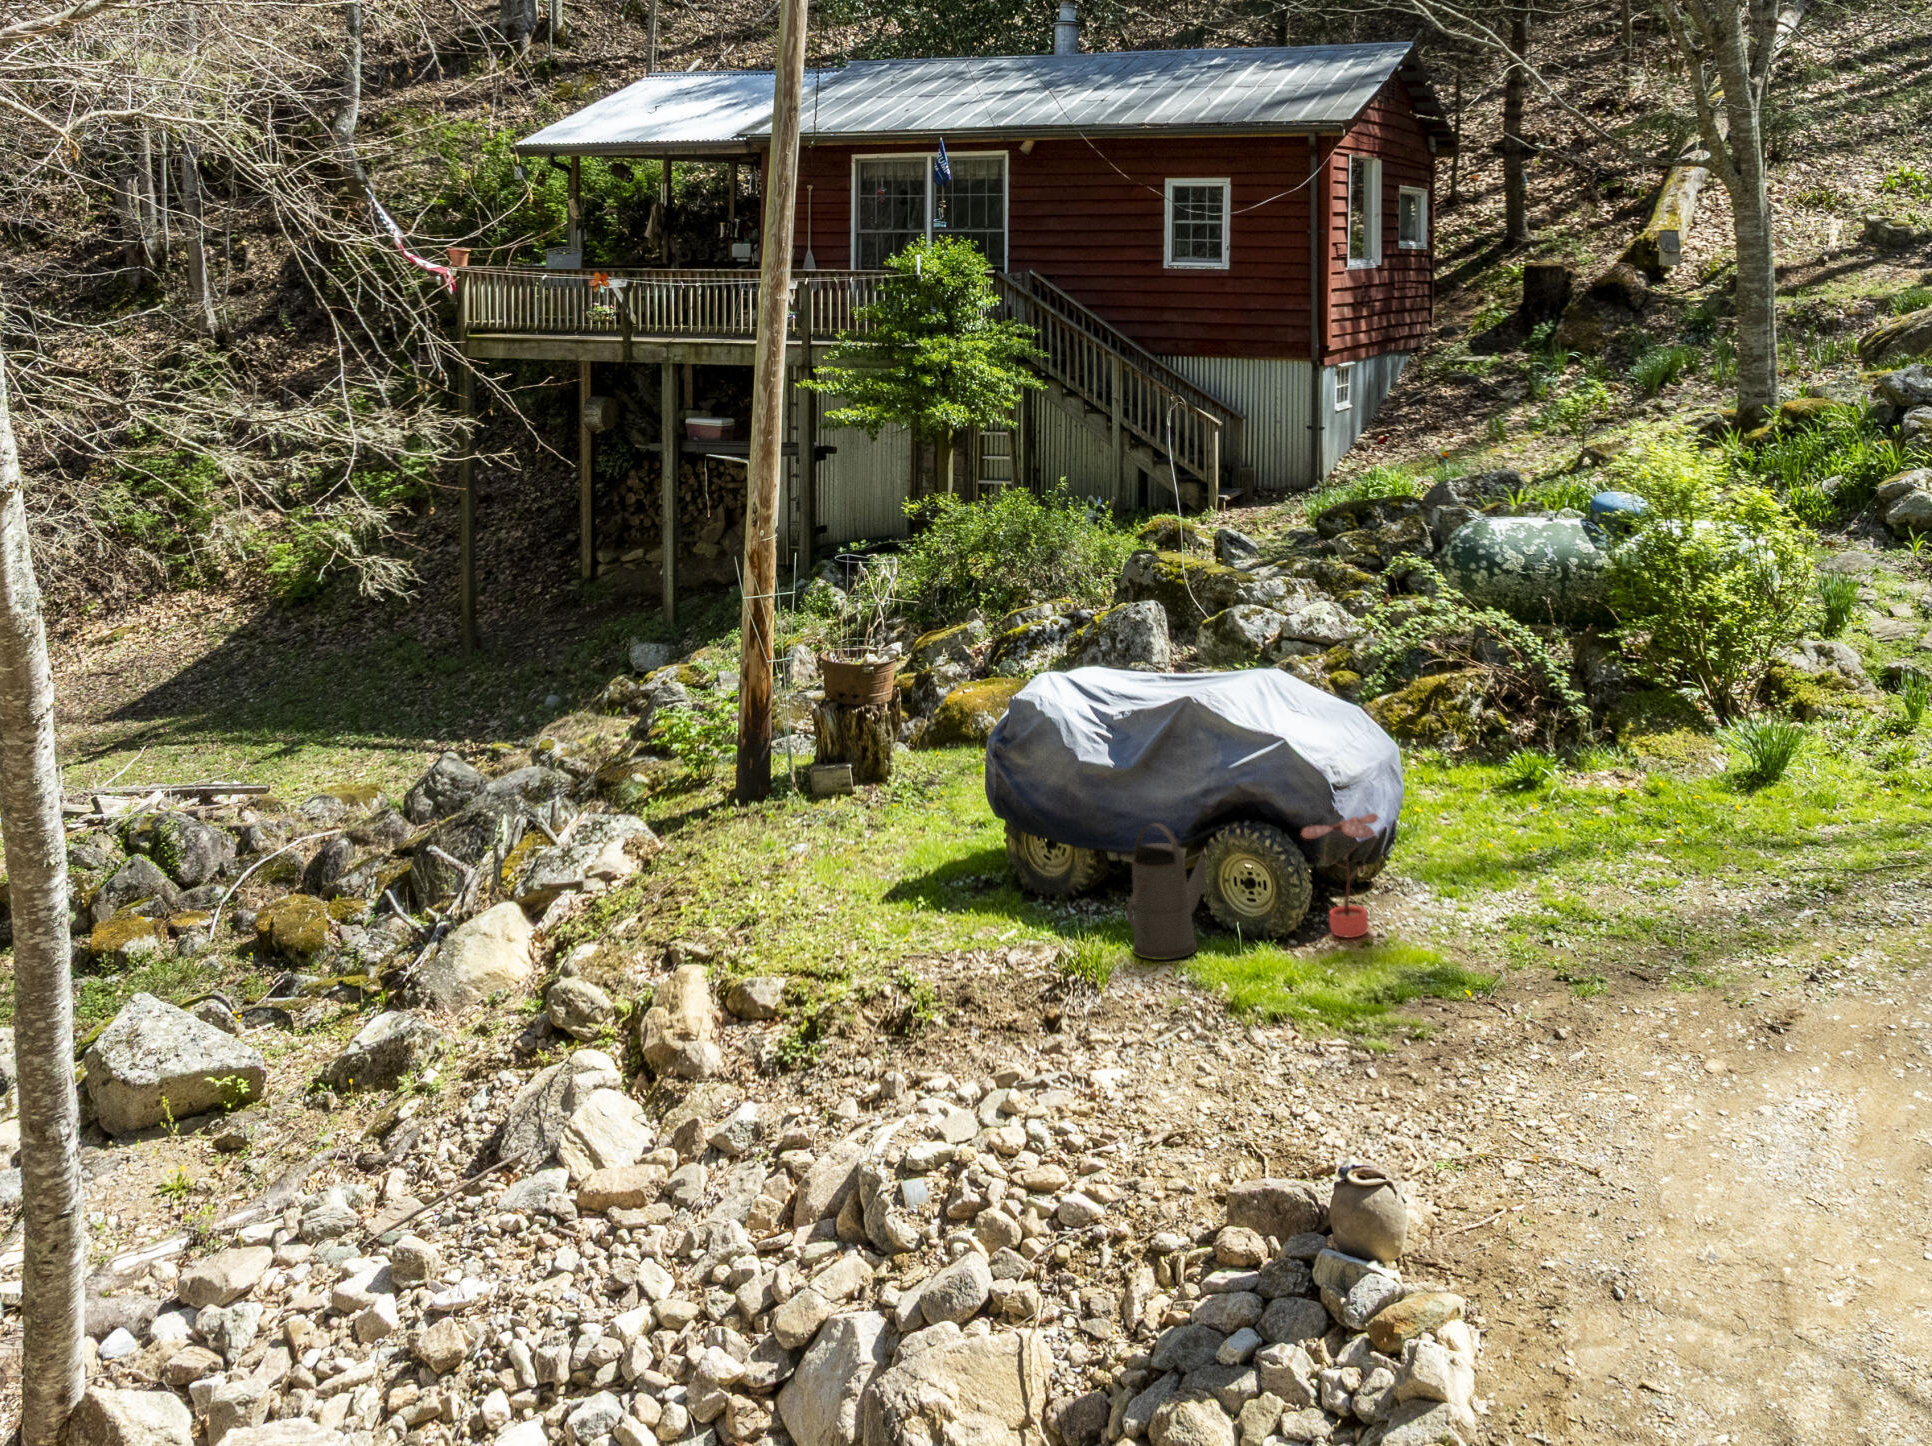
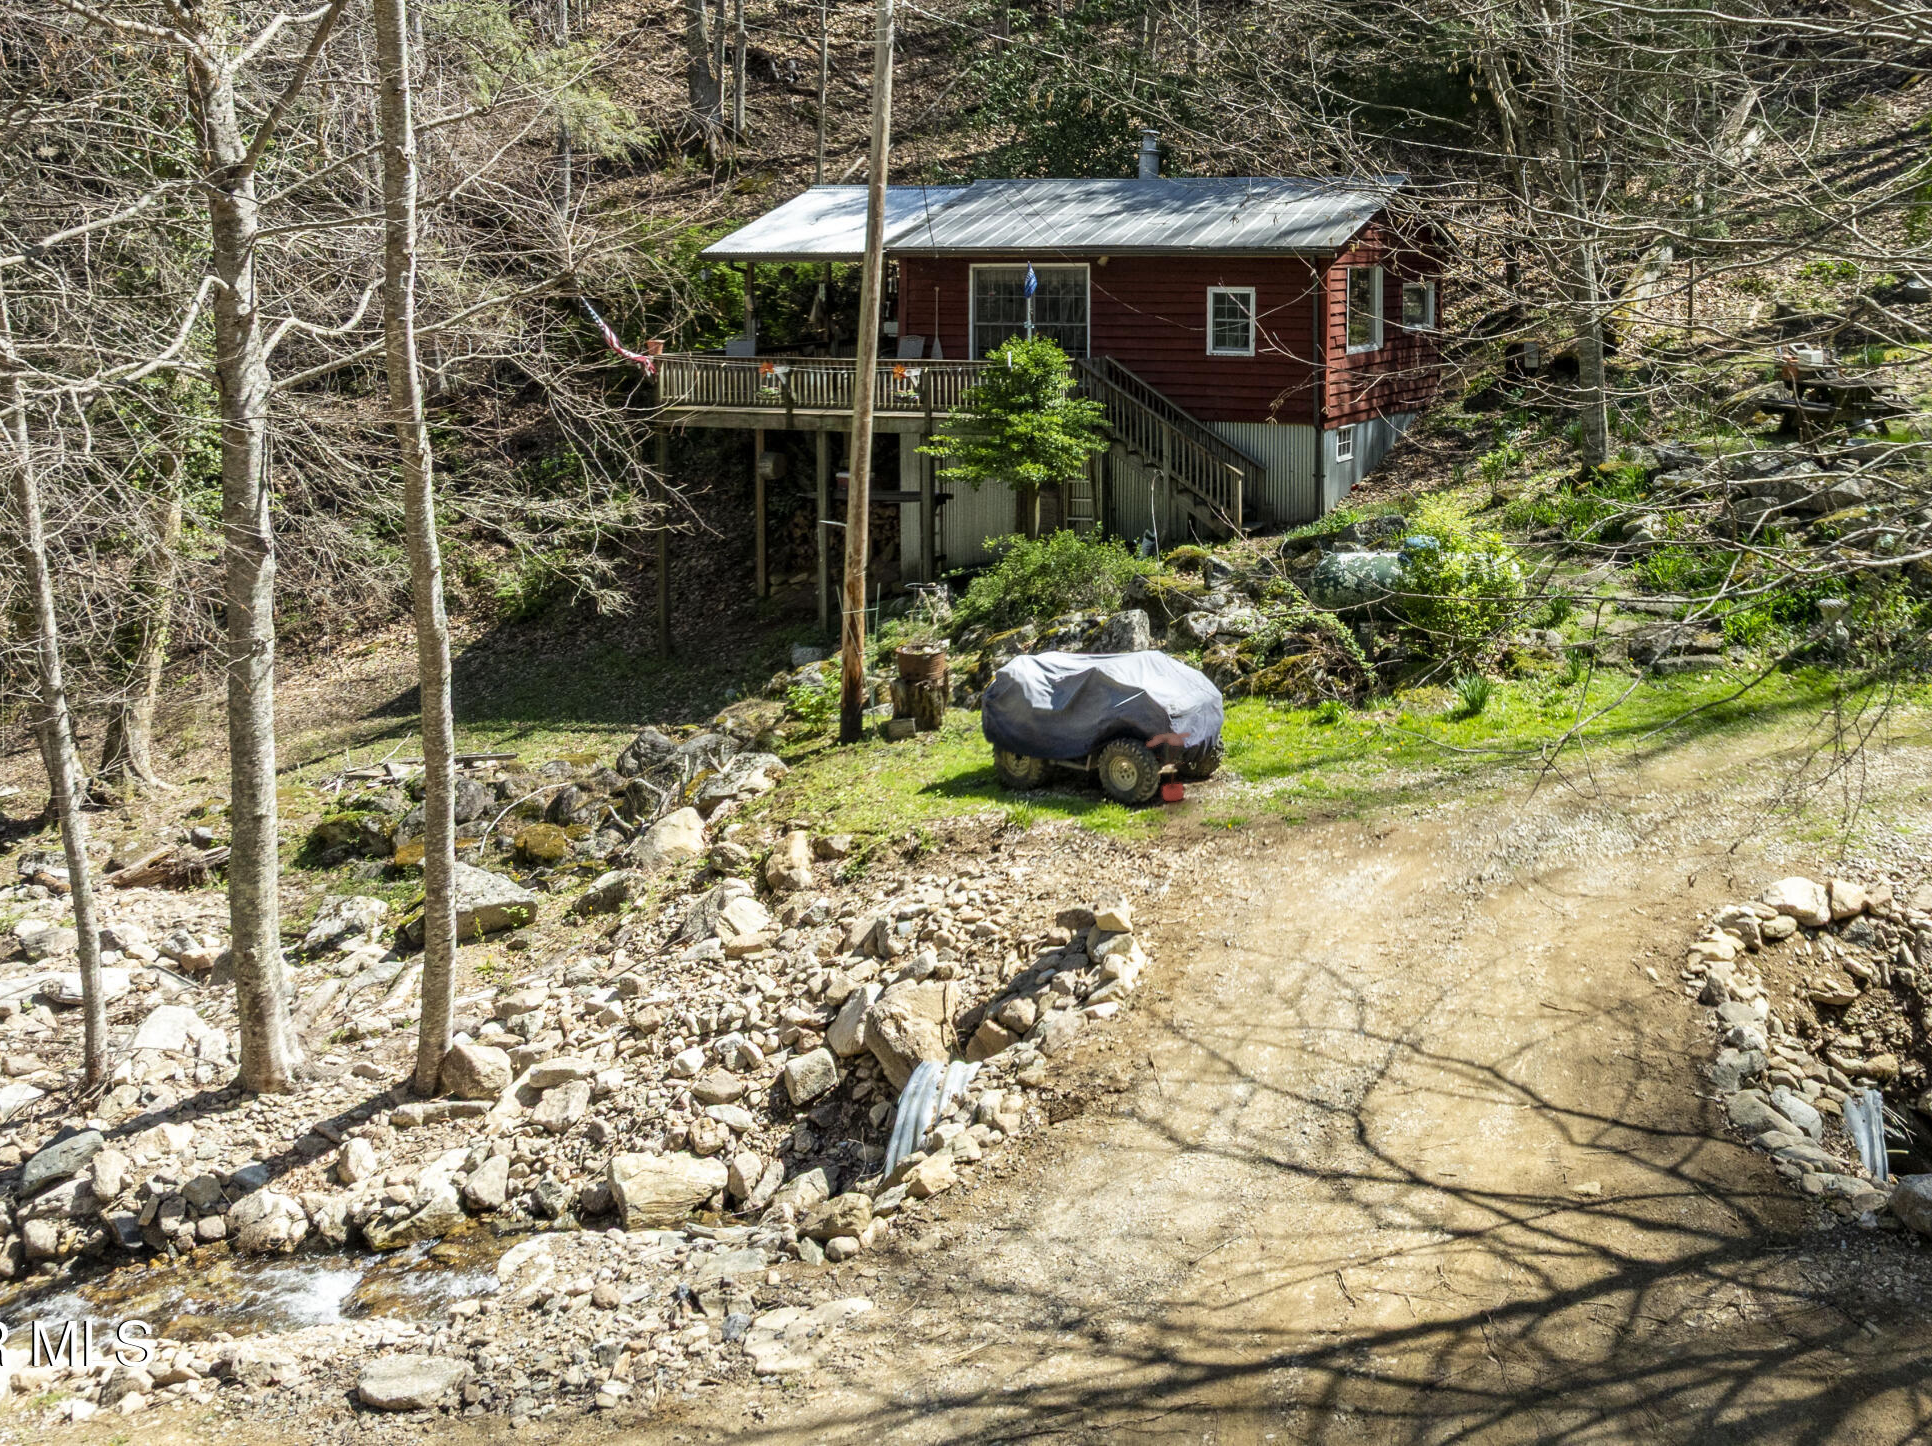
watering can: present [1126,823,1206,960] -> none [1047,739,1108,816]

